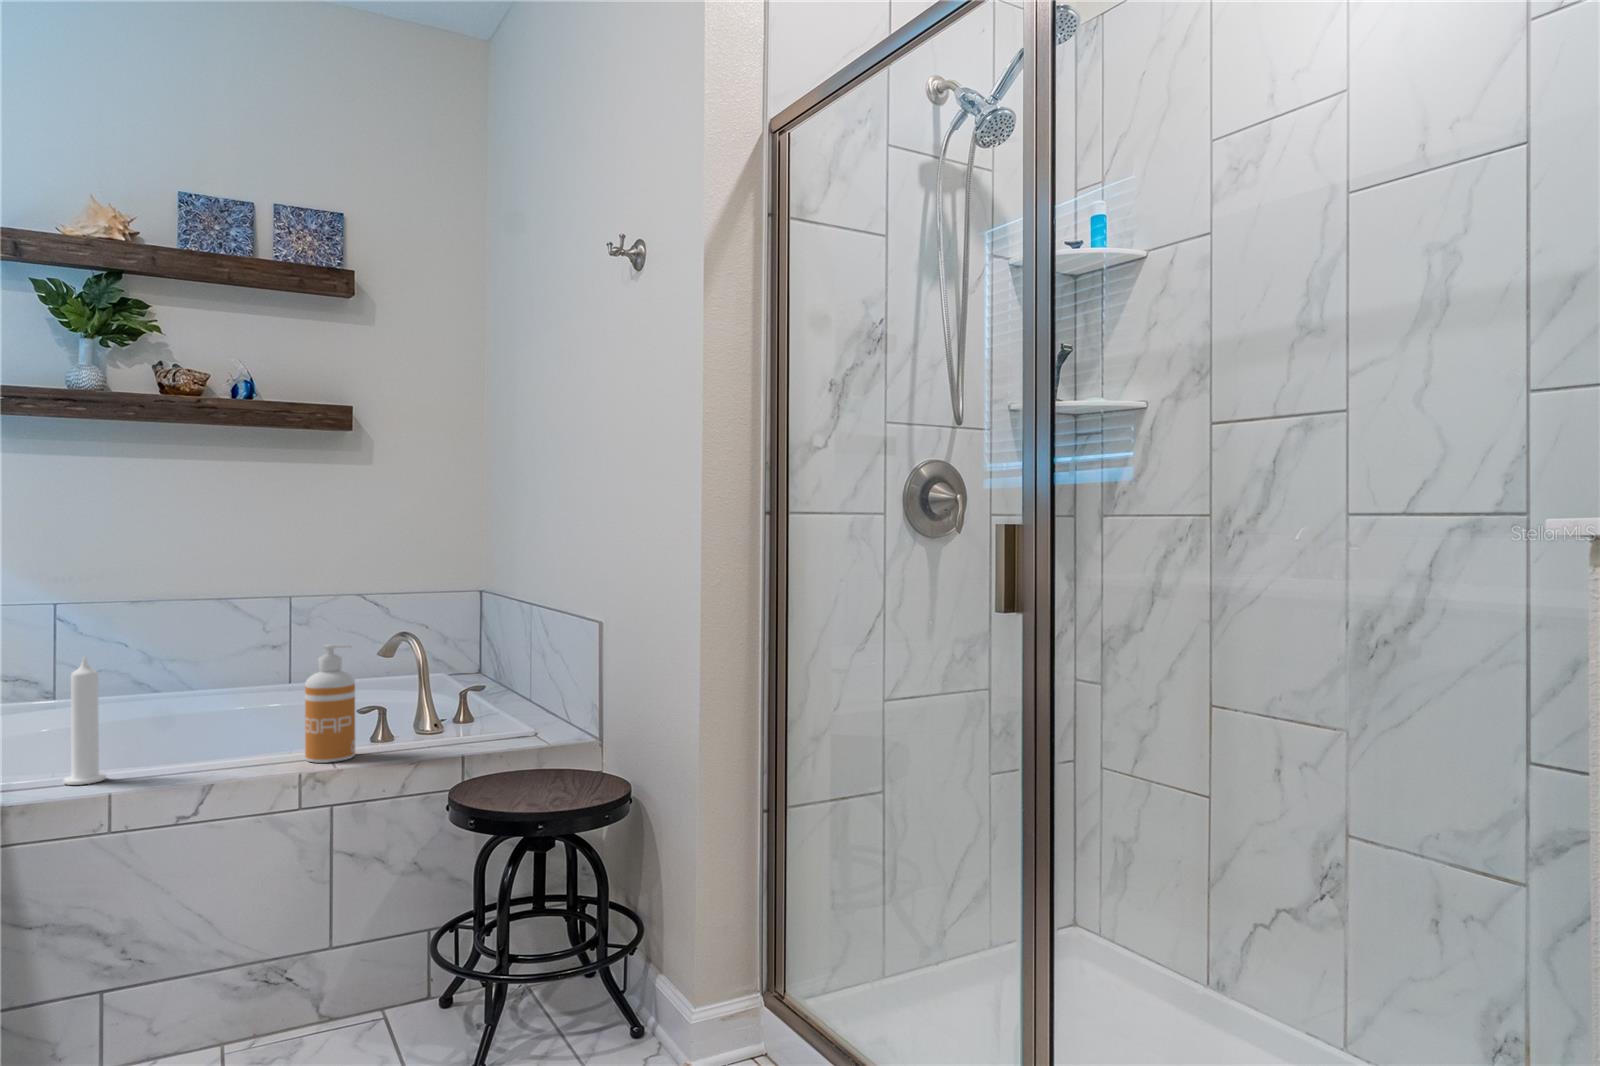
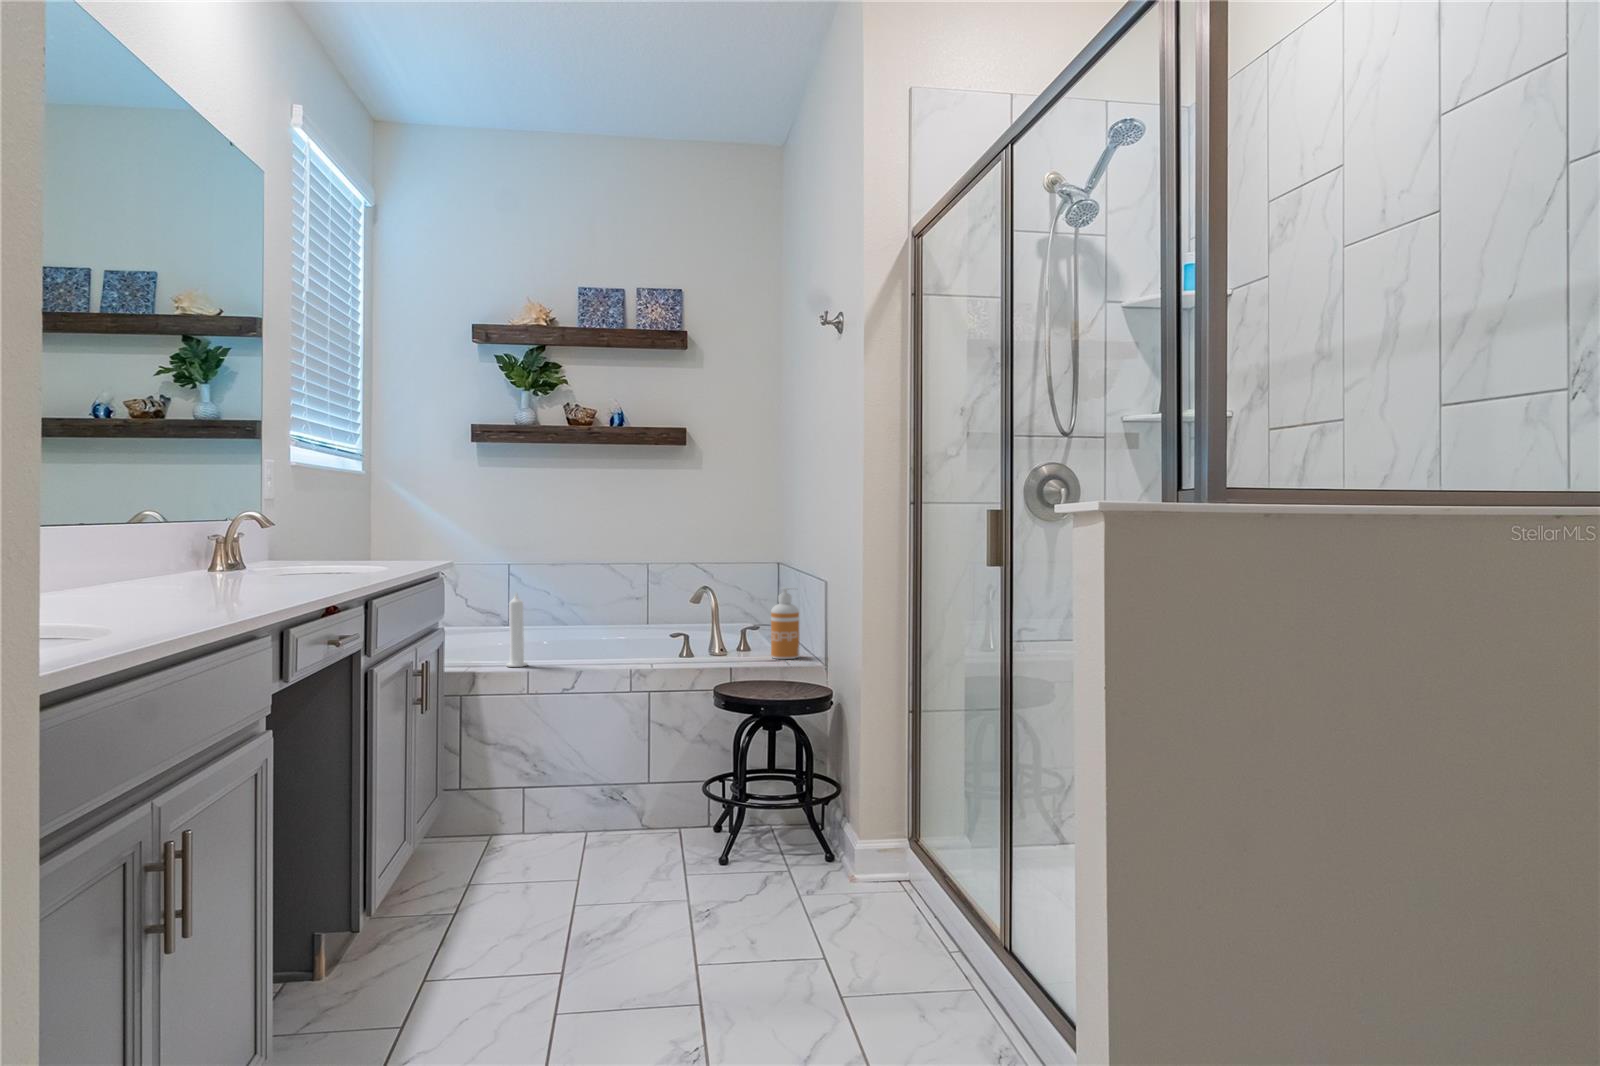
soap dispenser: present [305,644,355,763] -> present [771,587,799,659]

